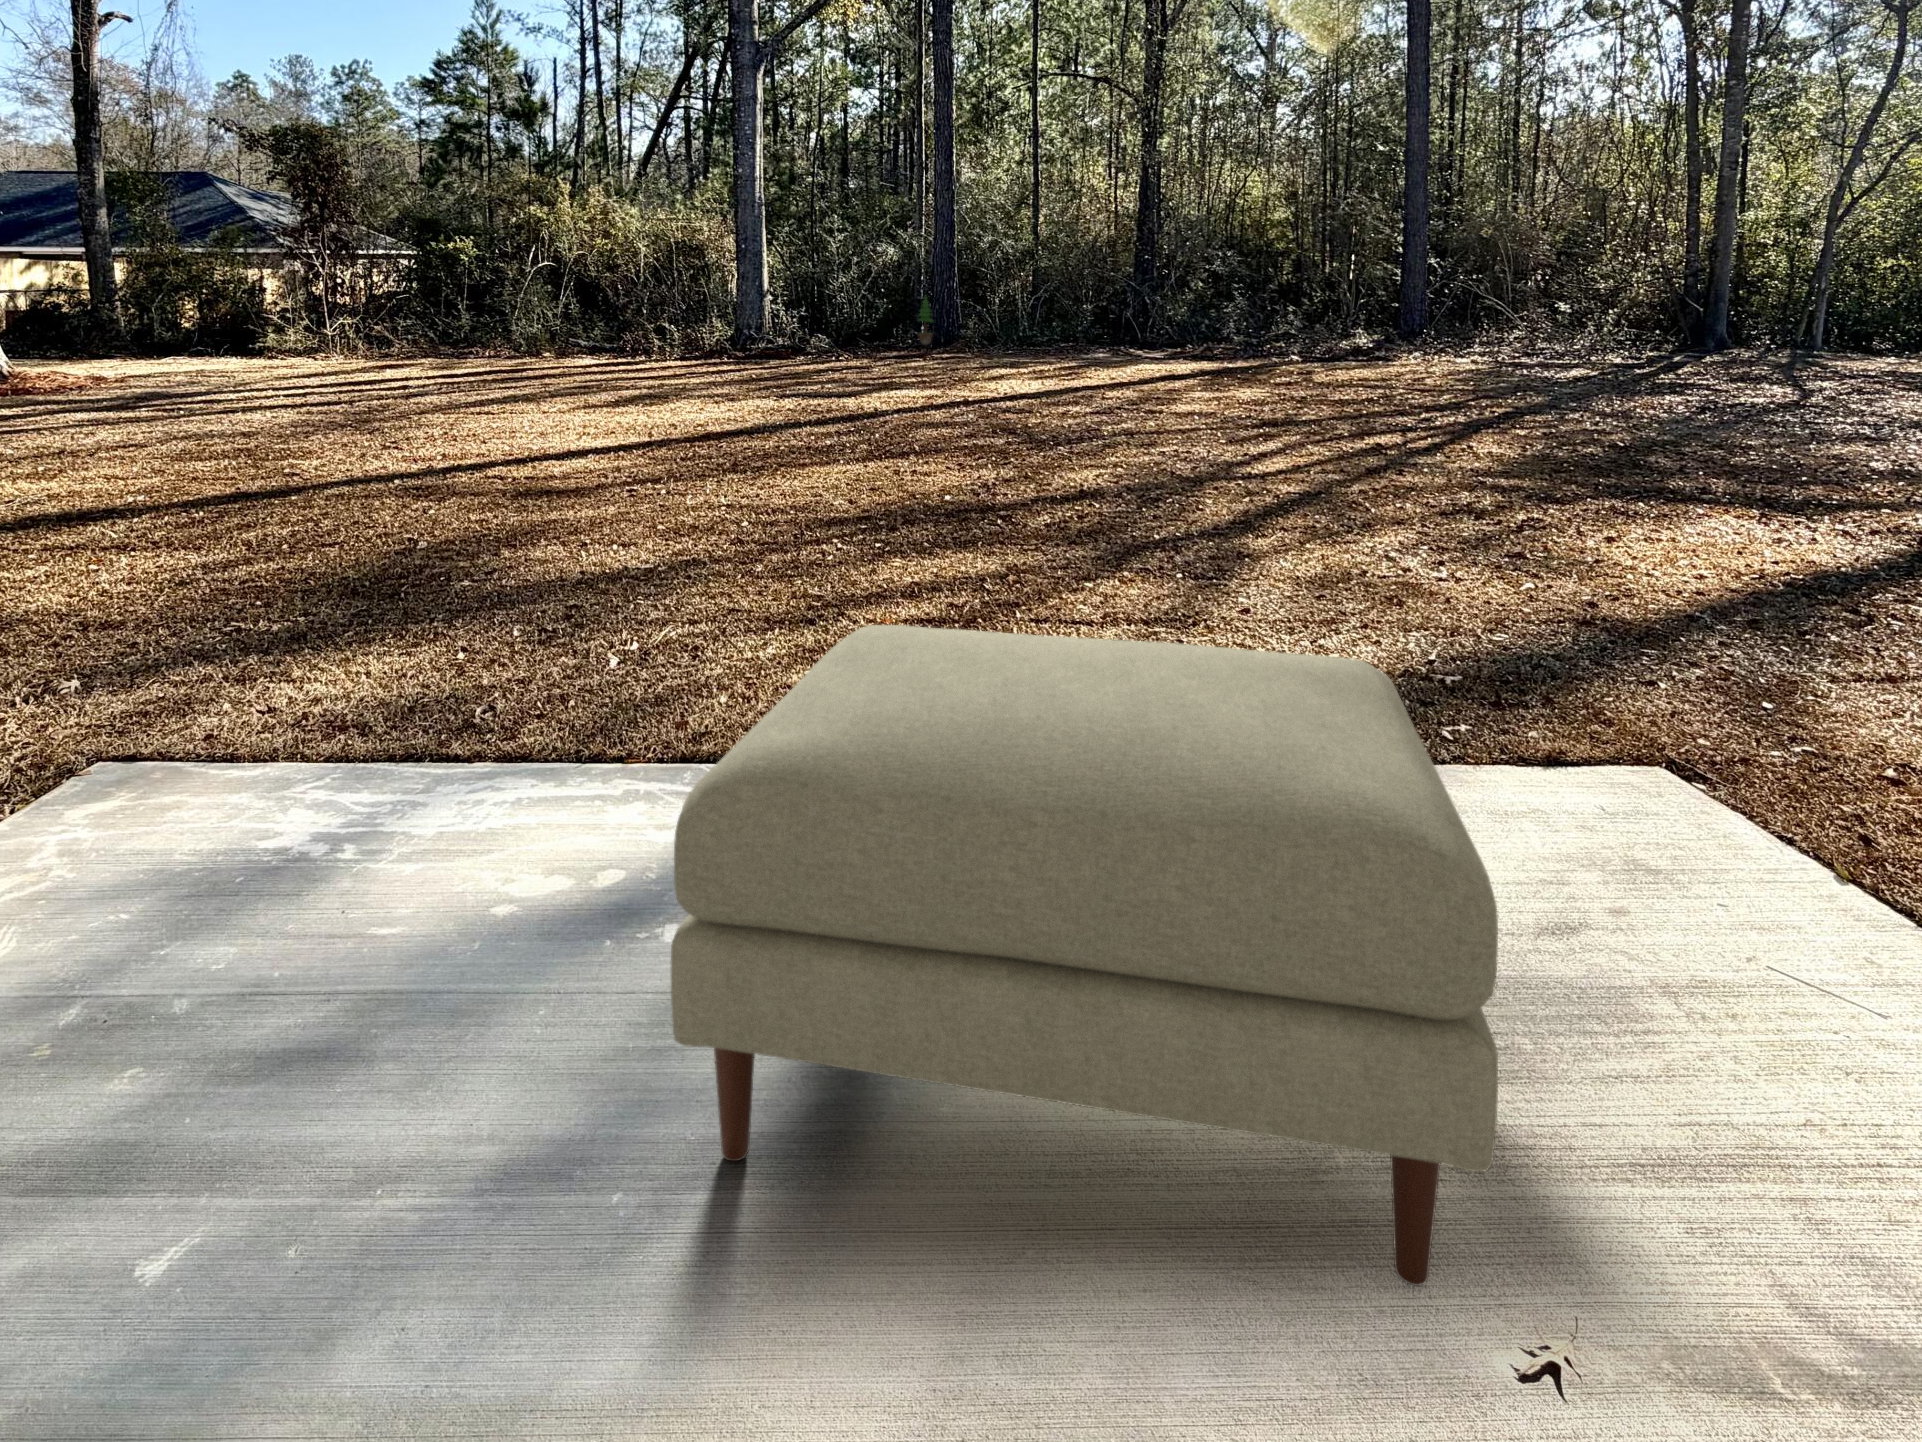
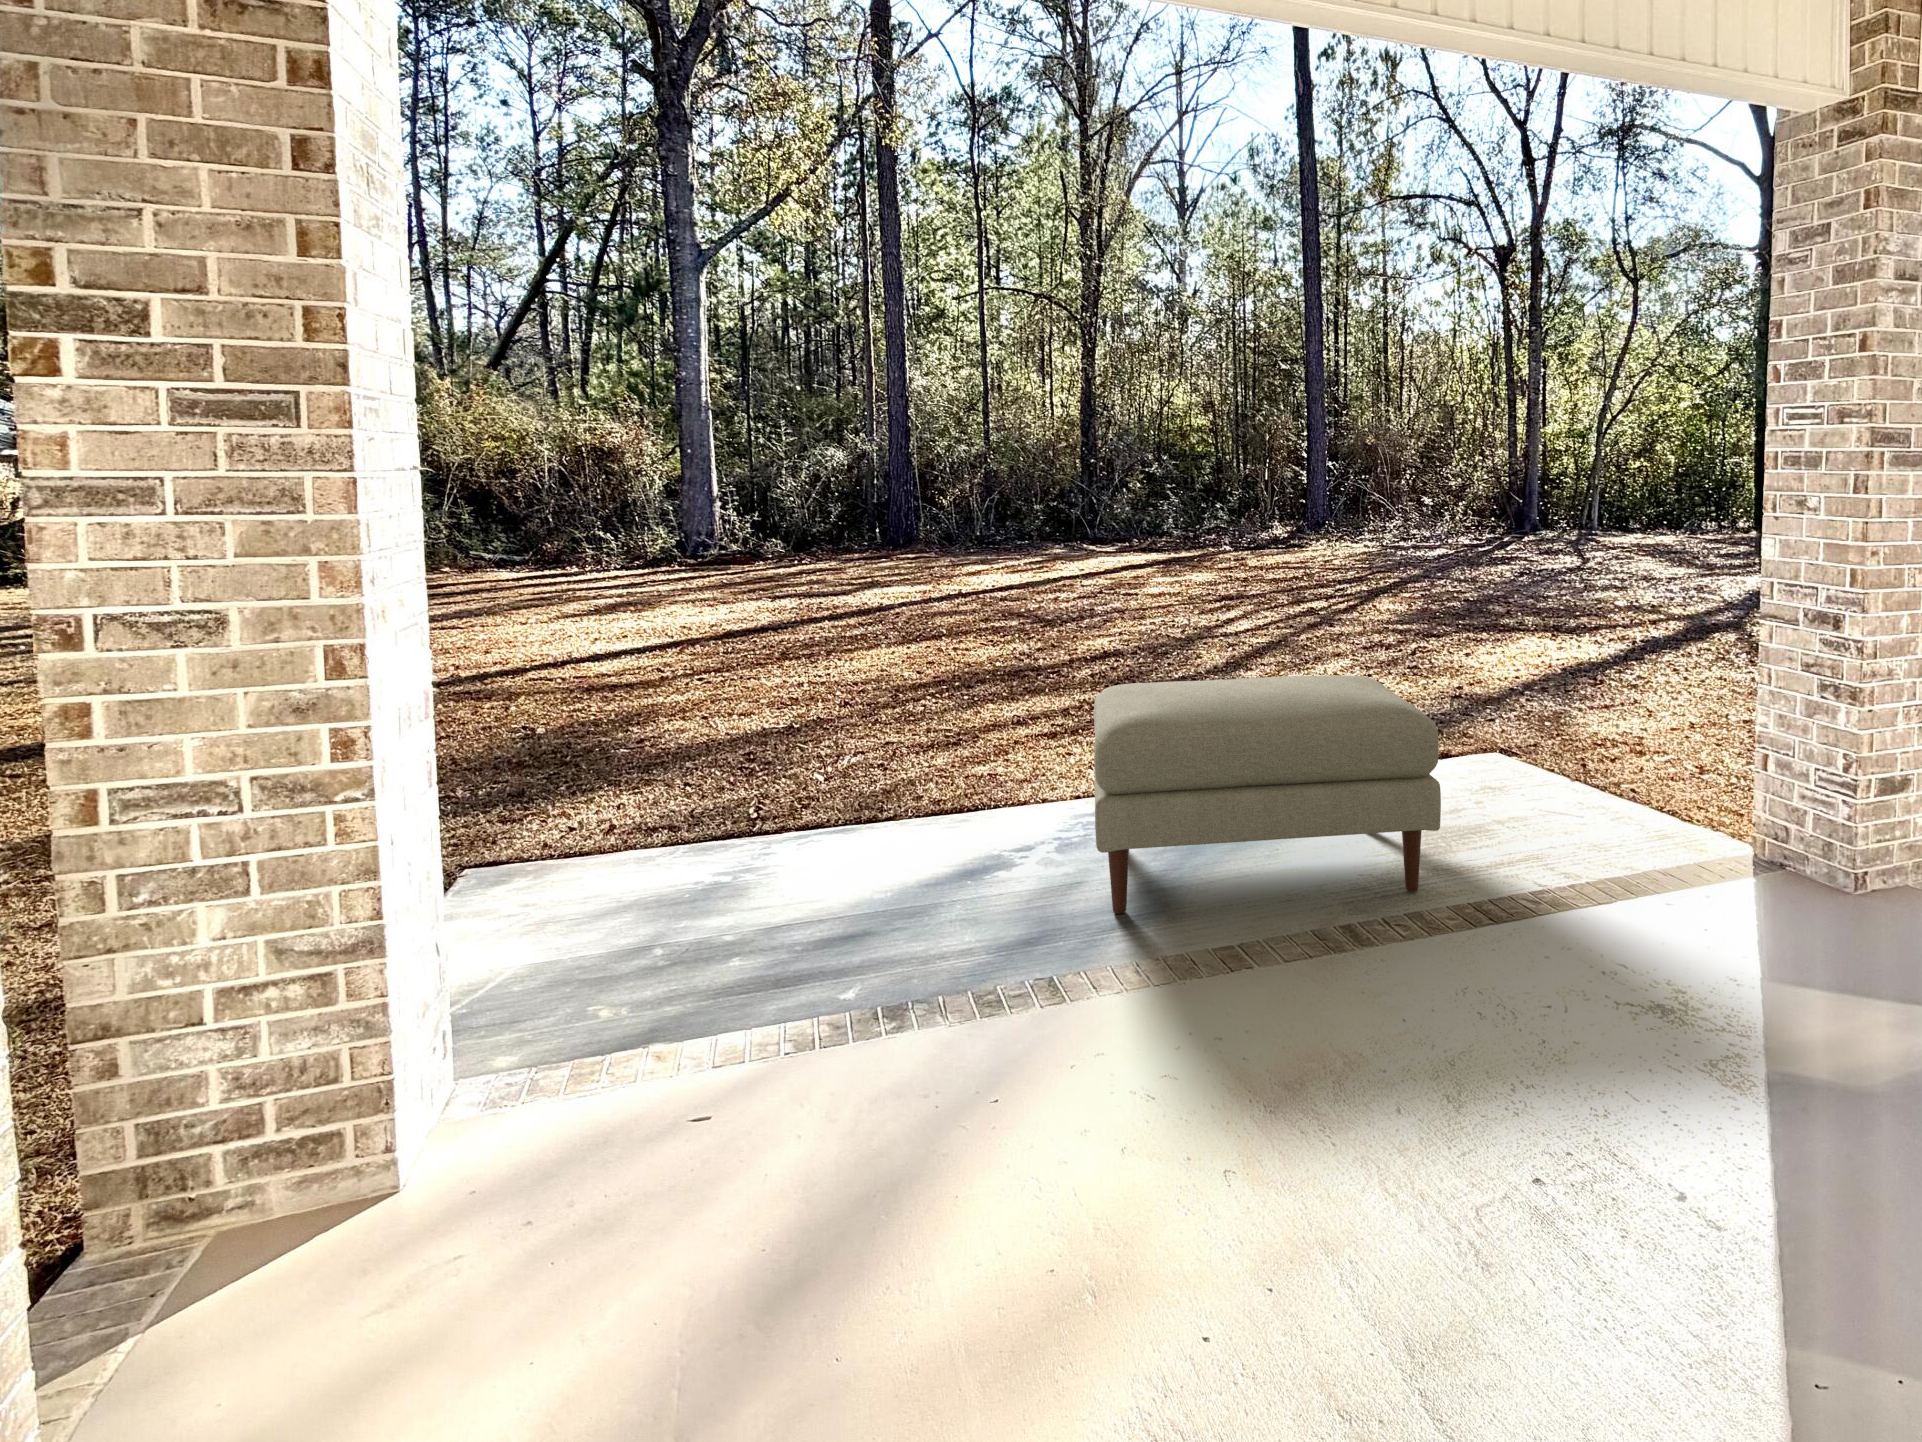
potted tree: present [919,295,933,345] -> none [863,497,883,548]

